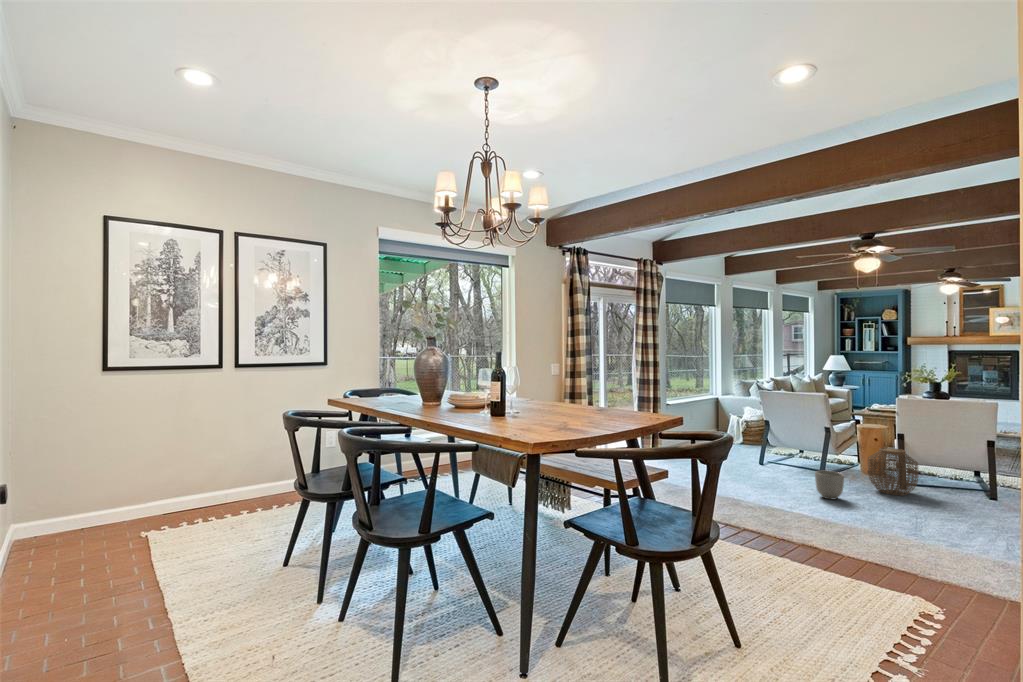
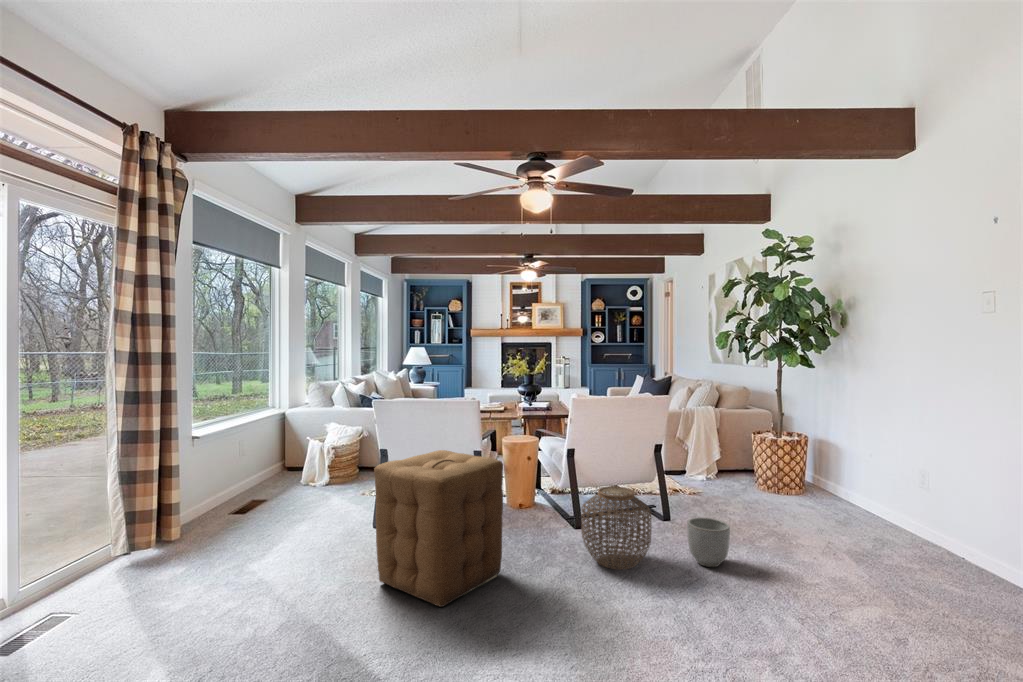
ottoman: none [742,416,812,483] -> present [374,450,503,607]
planter: present [815,471,844,499] -> present [687,517,730,567]

